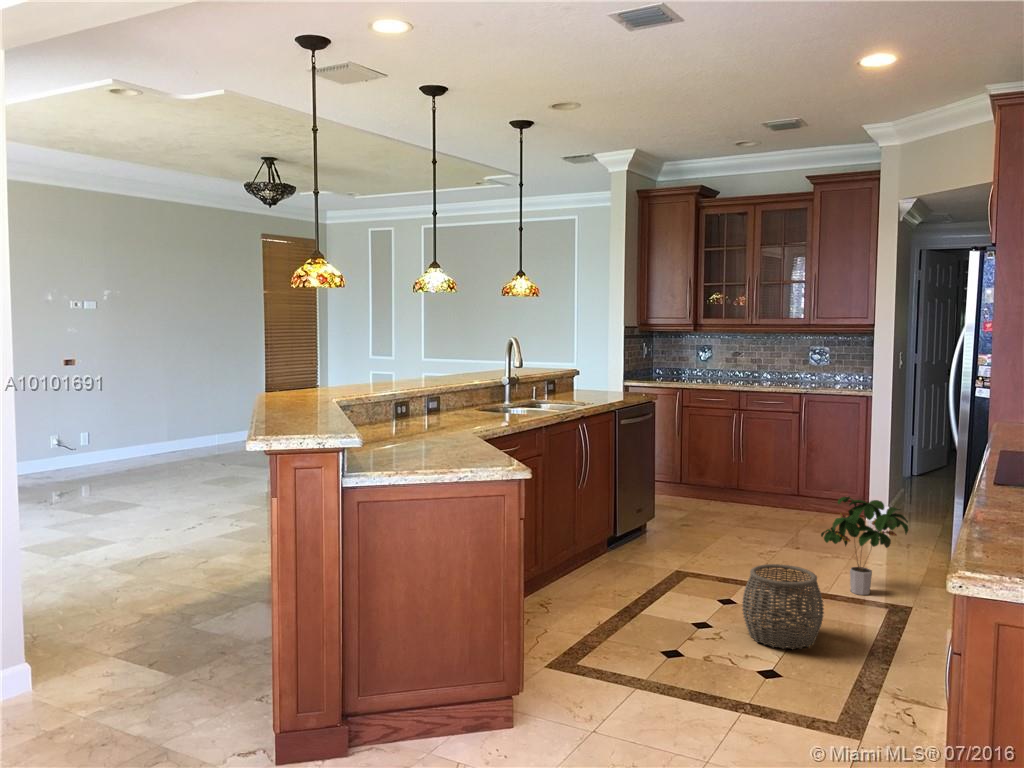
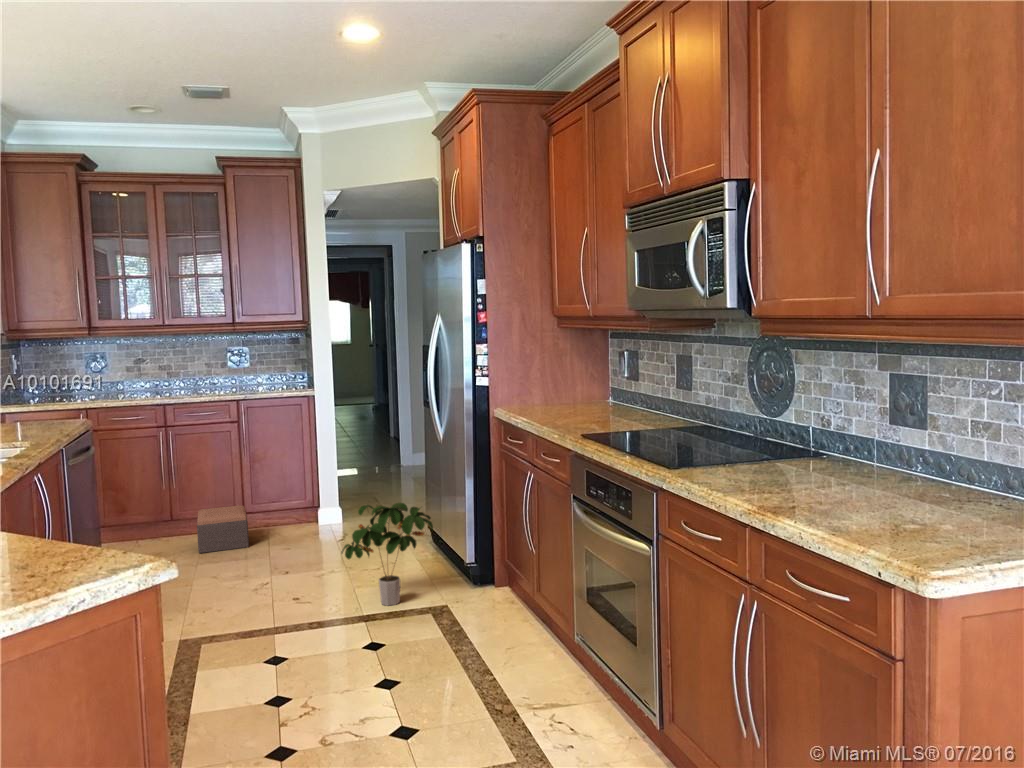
footstool: none [745,484,795,523] -> present [197,505,249,553]
woven basket: present [742,564,824,649] -> none [326,597,417,699]

